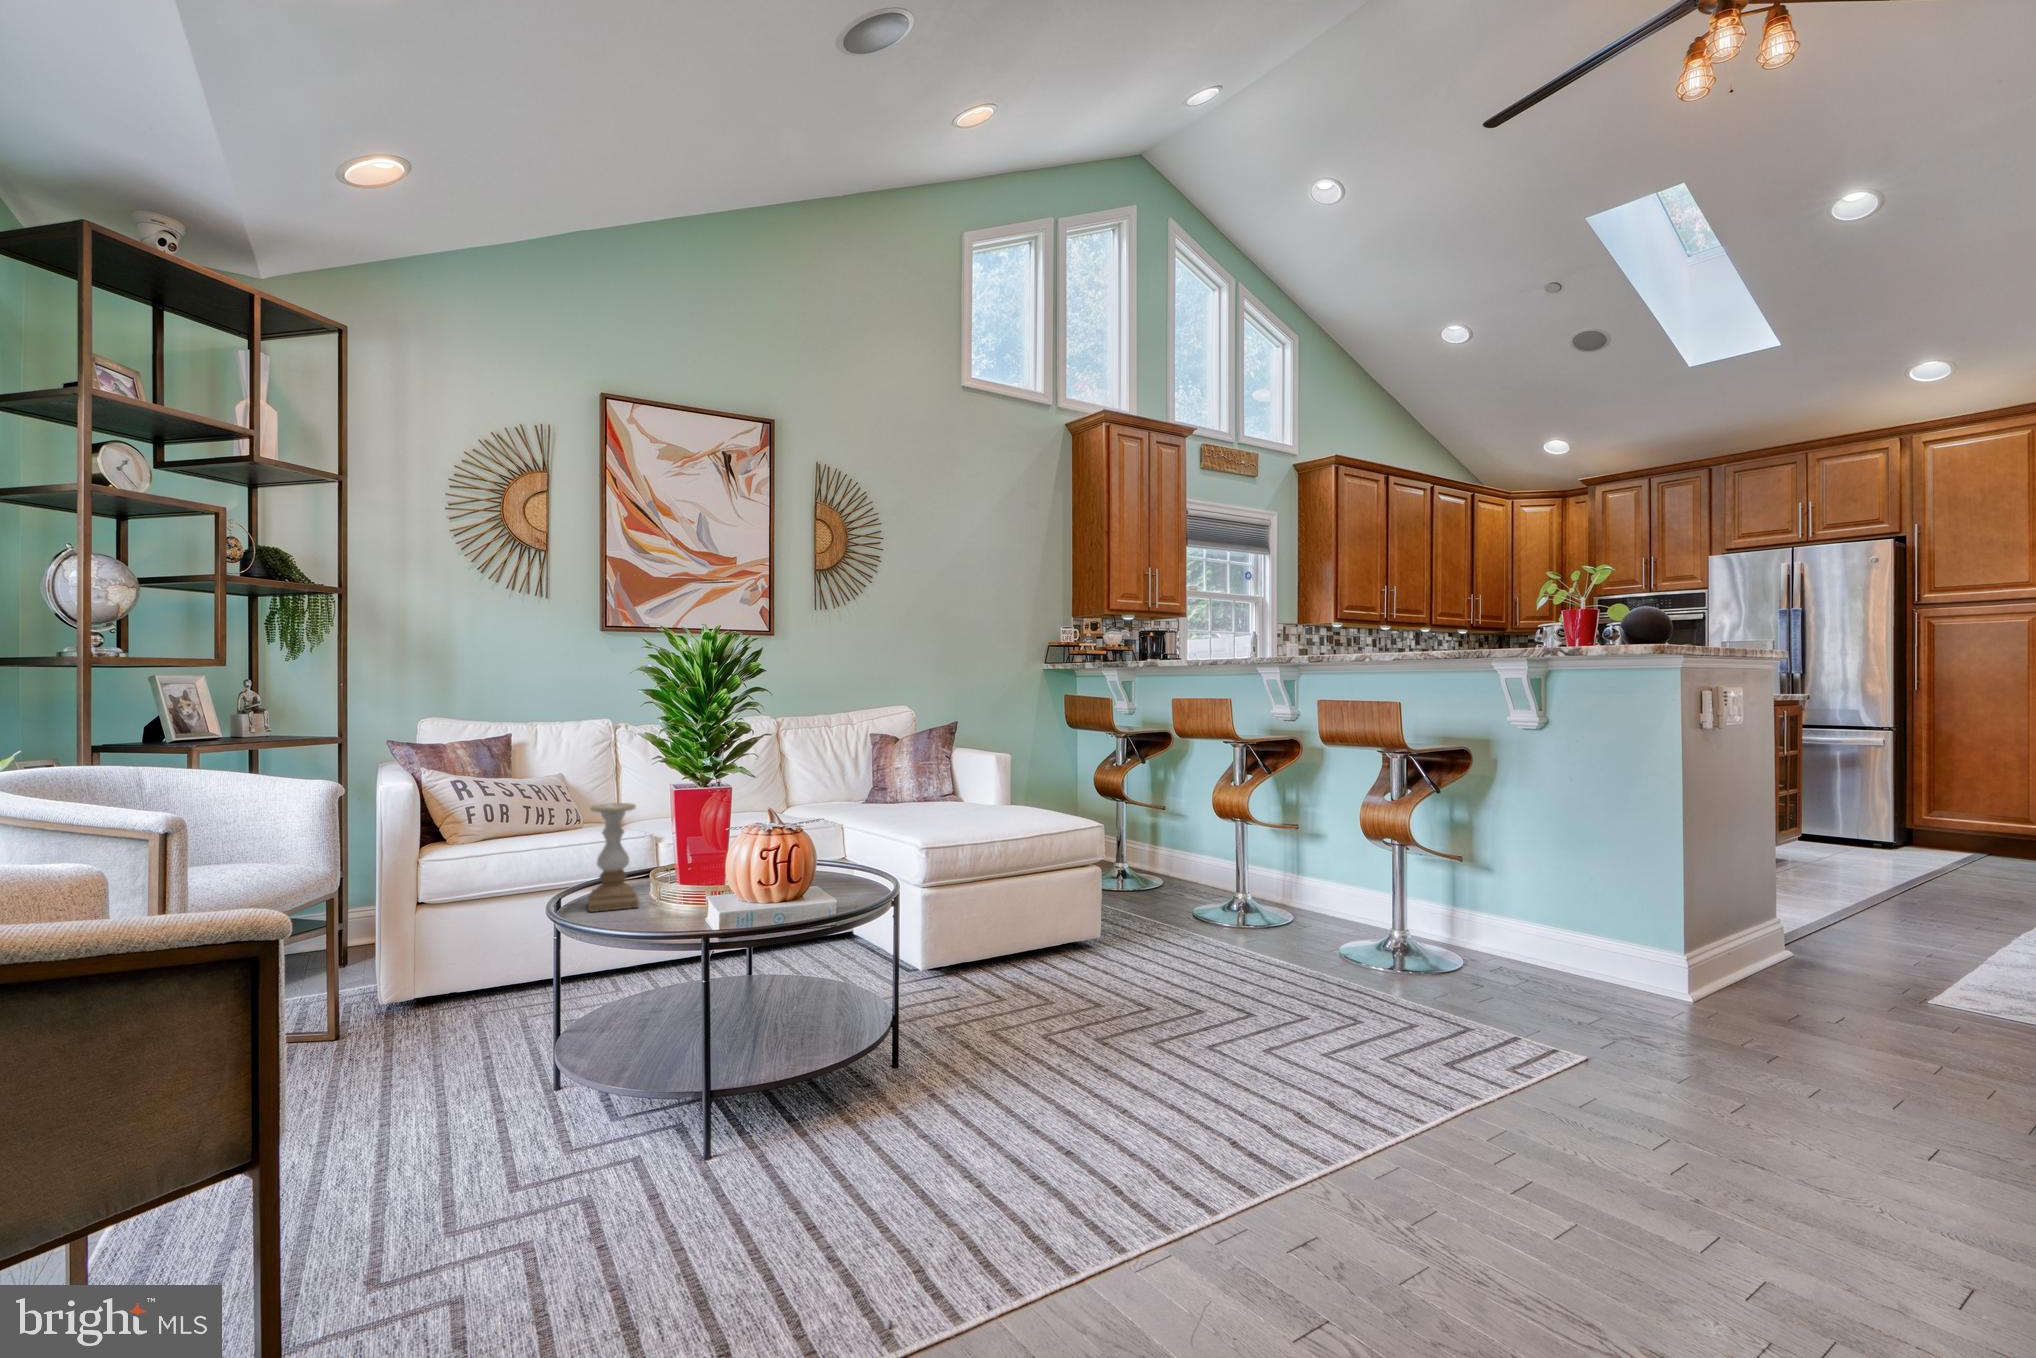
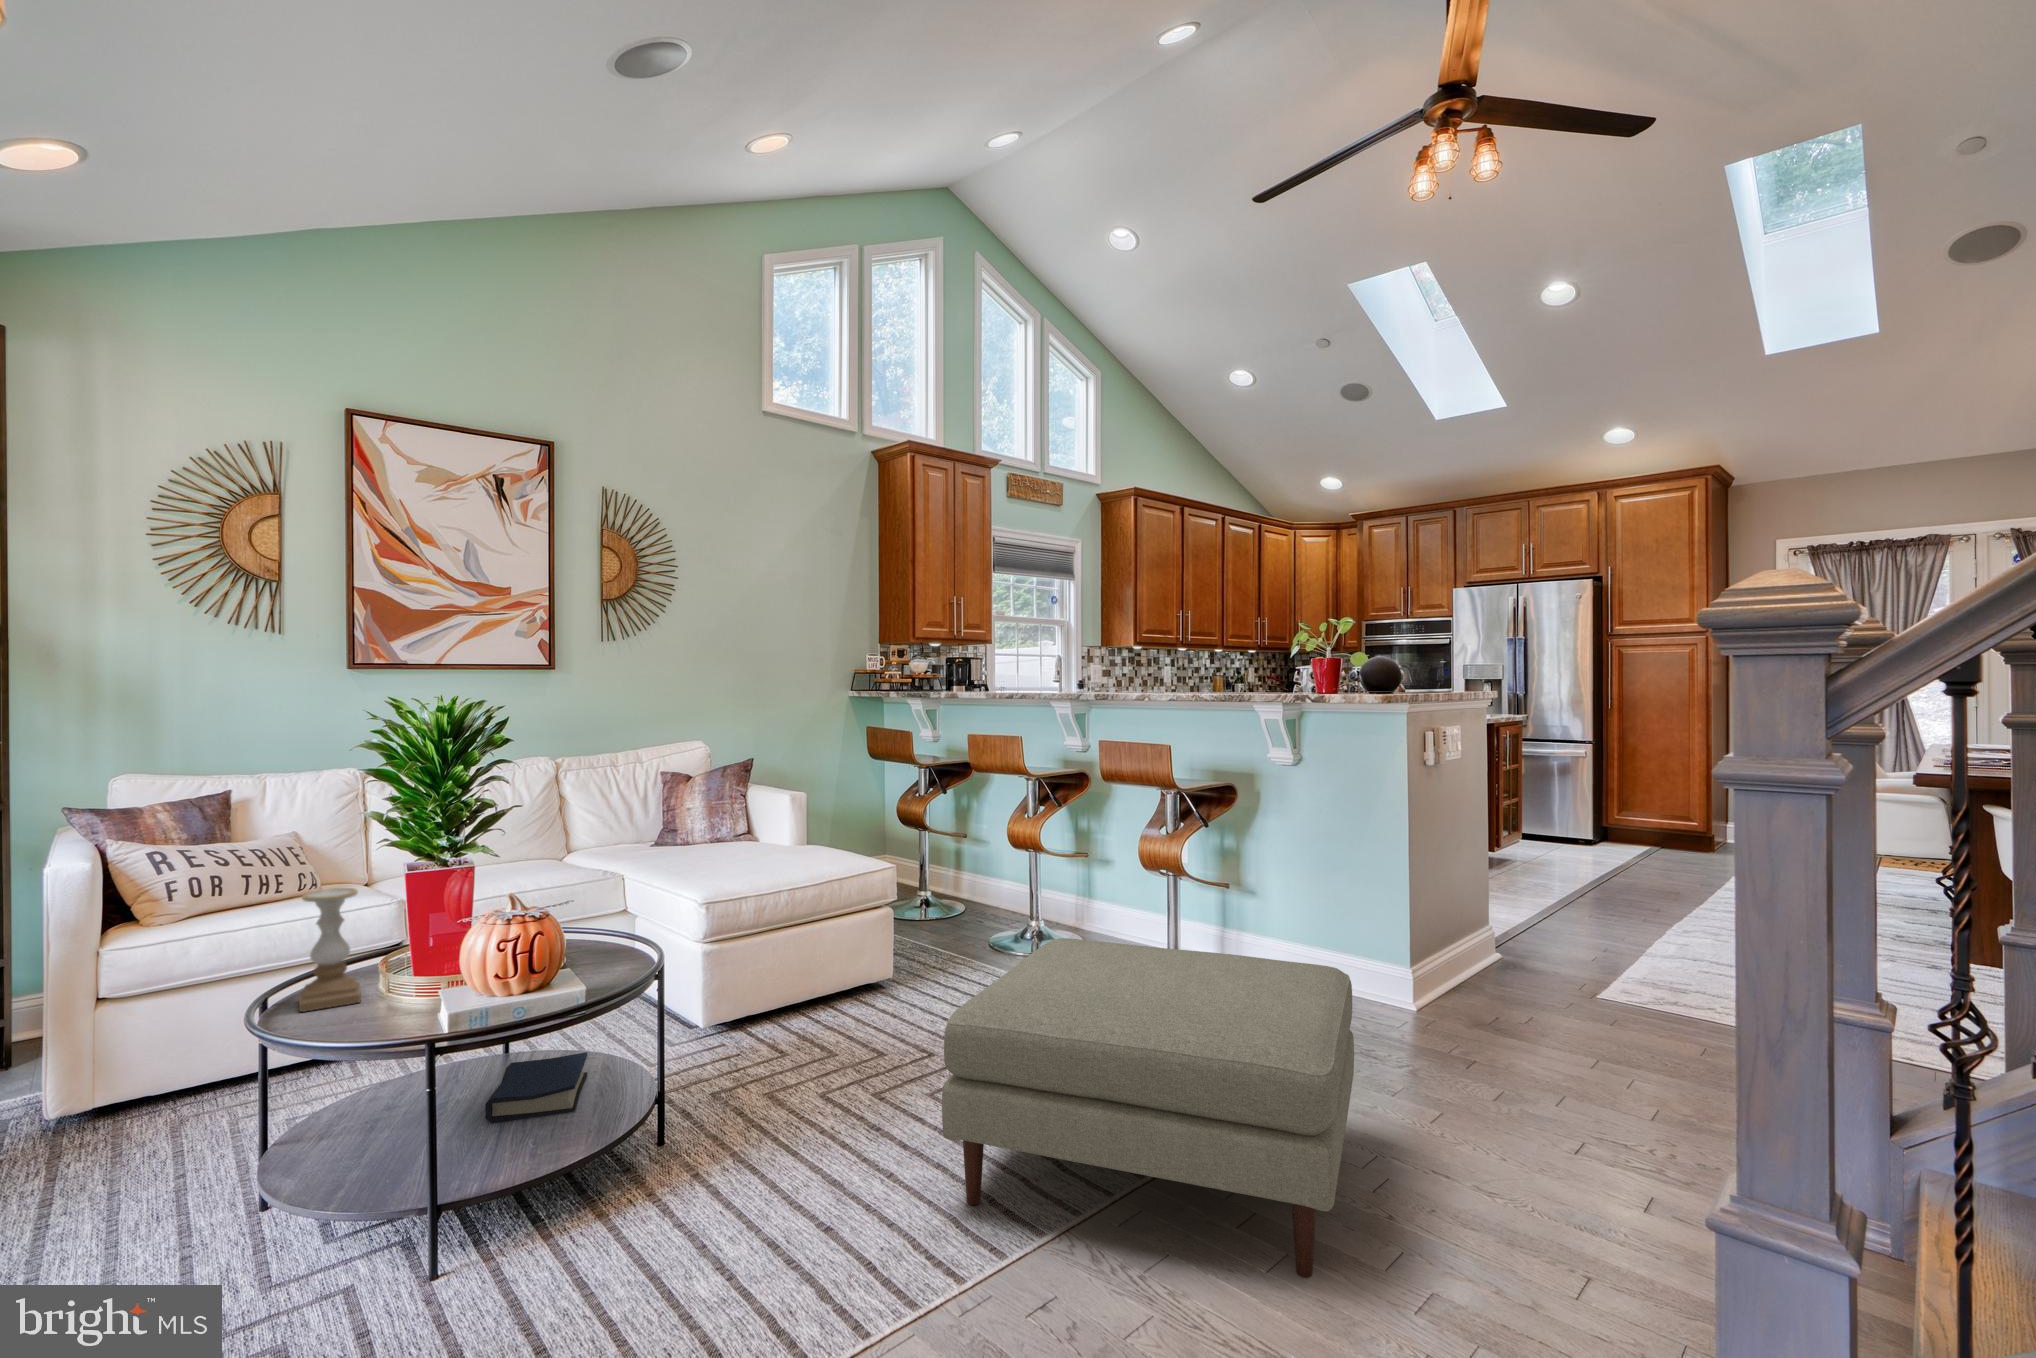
ottoman: none [1182,889,1631,1244] -> present [942,938,1354,1278]
hardback book: none [742,976,828,1031] -> present [485,1052,587,1123]

